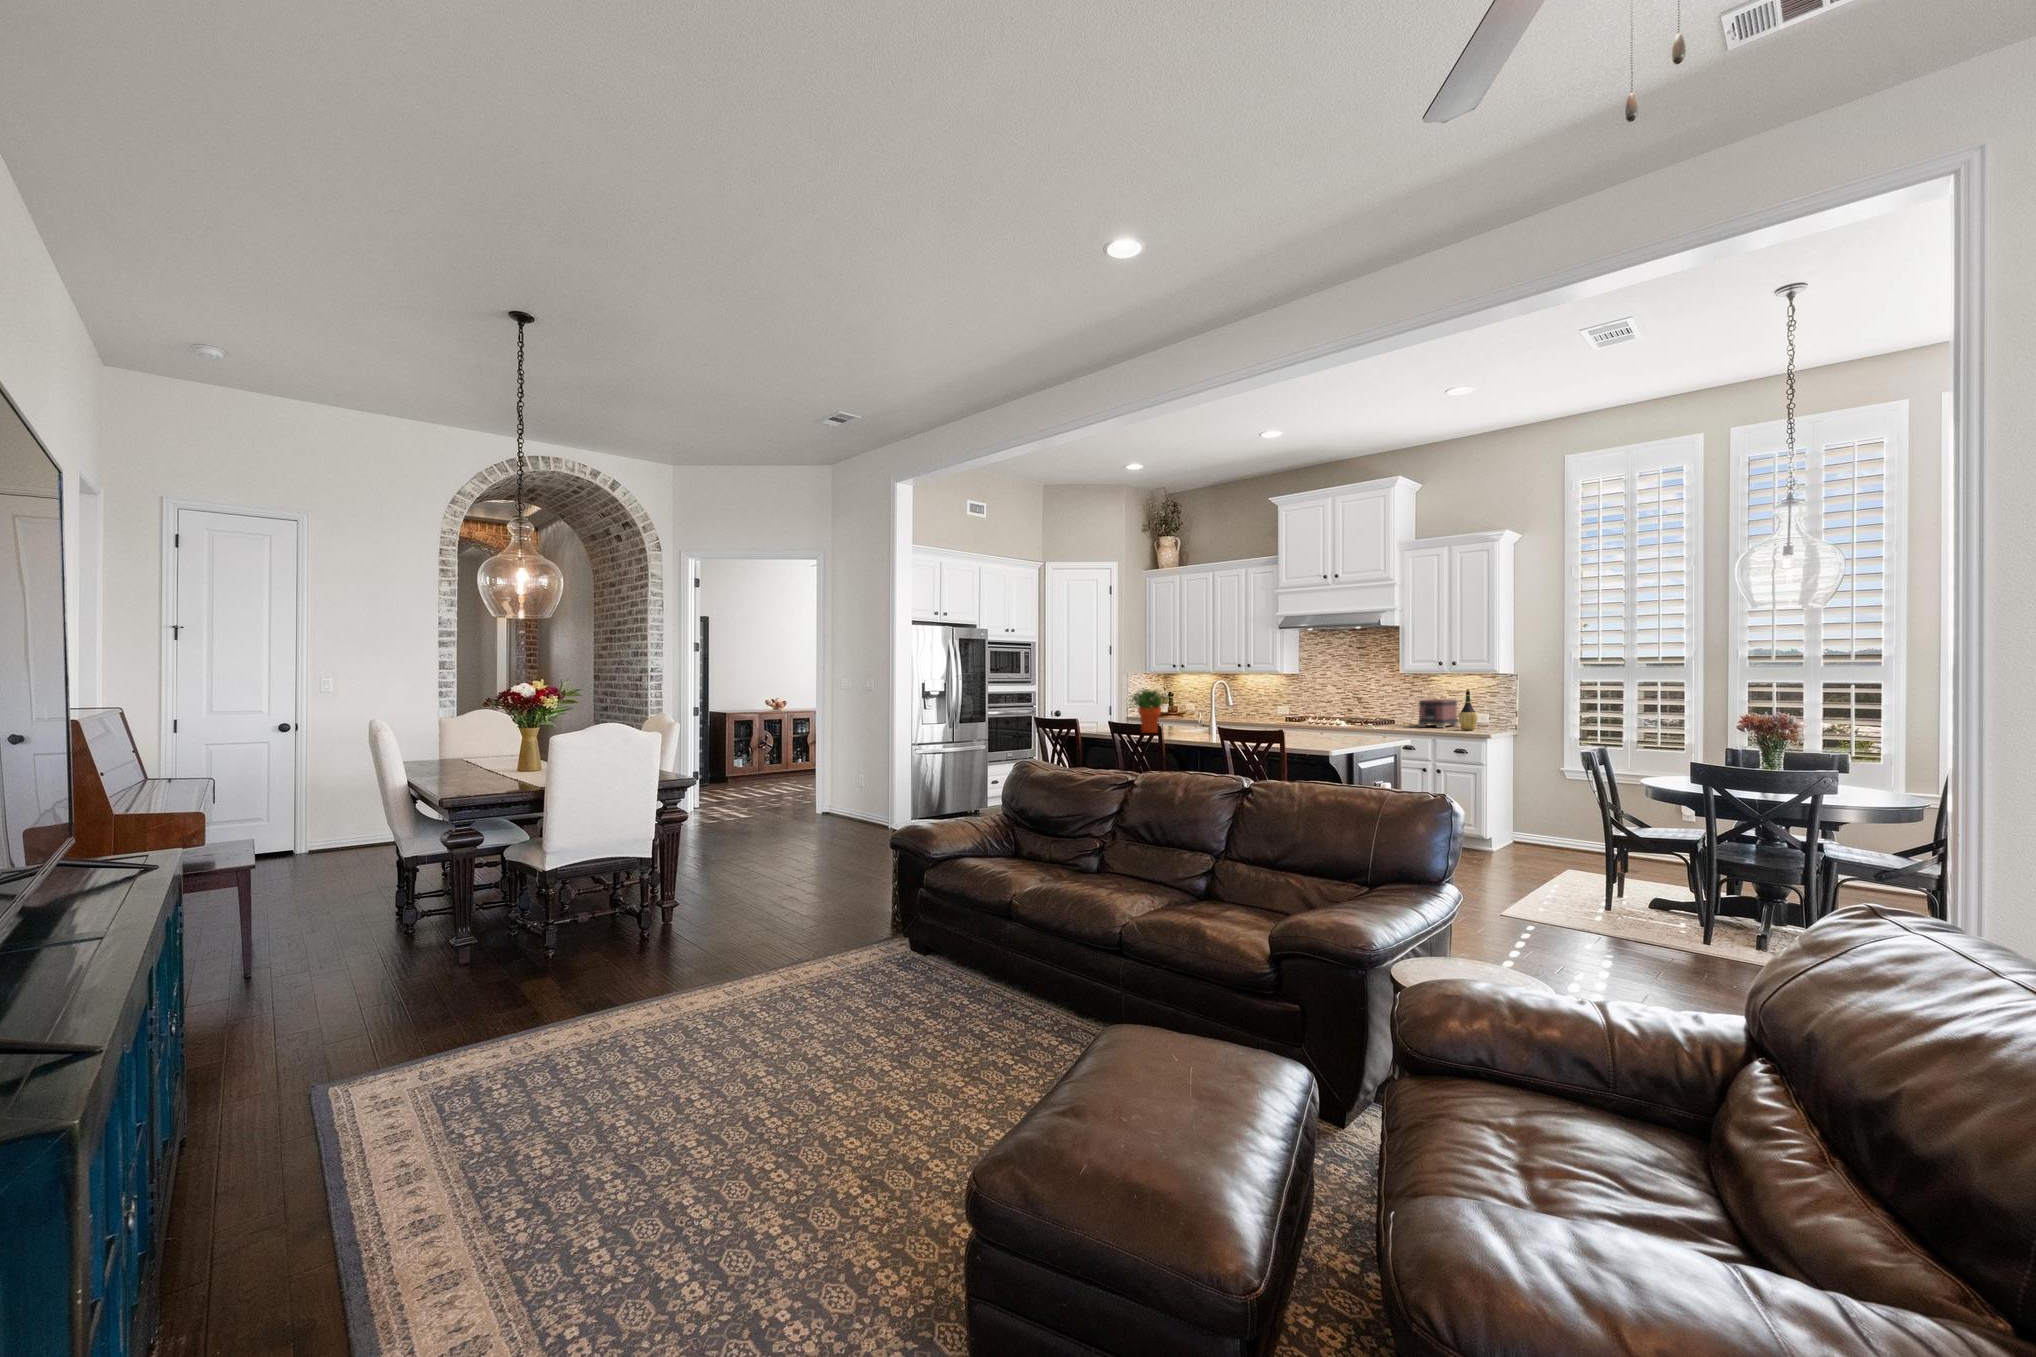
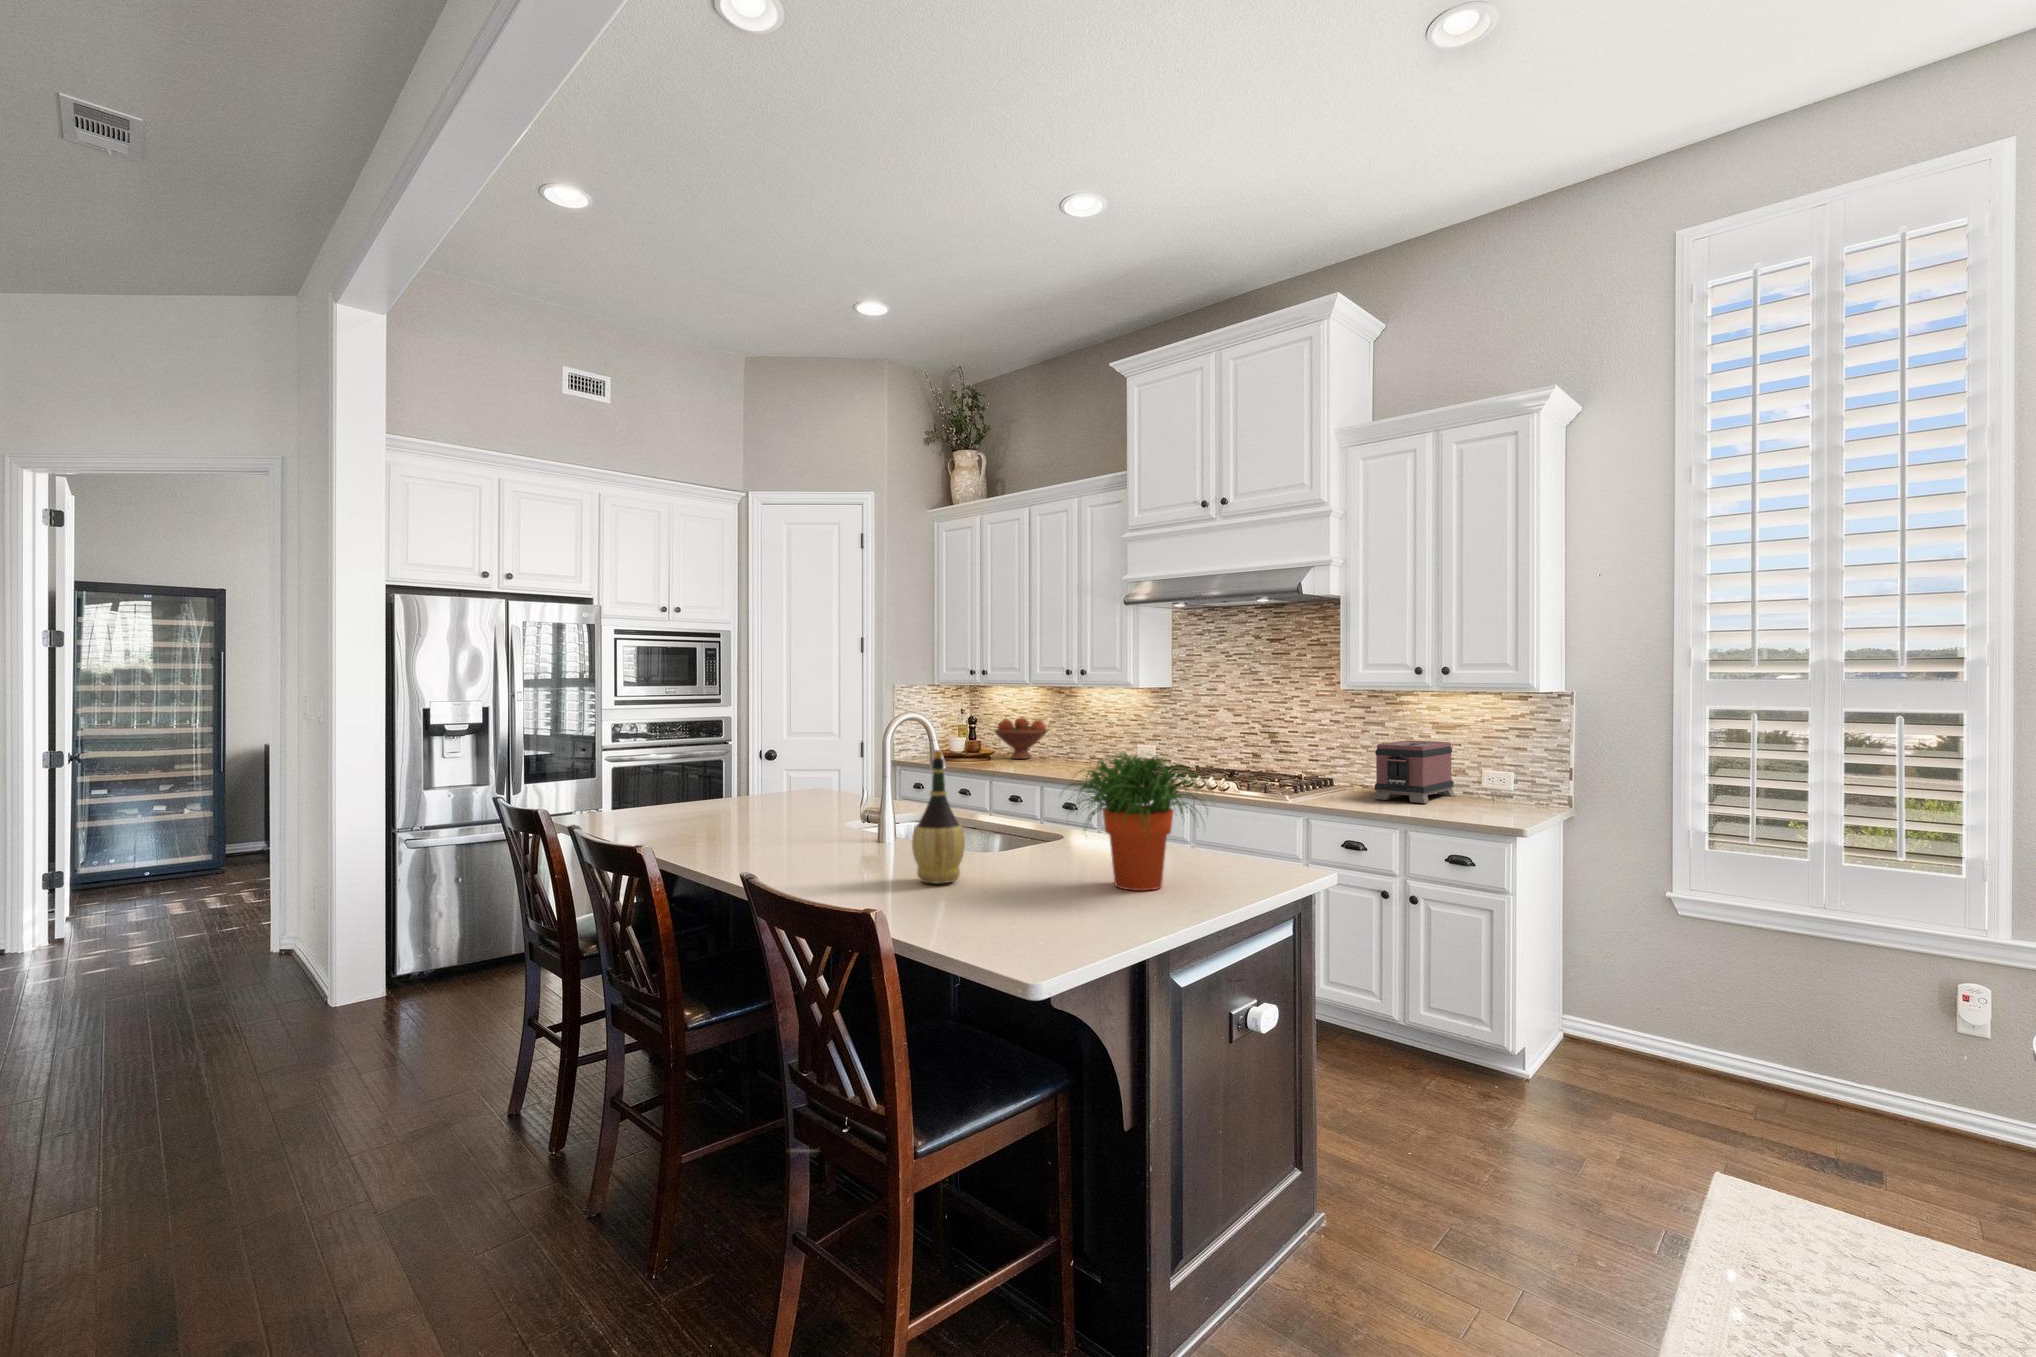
potted plant: present [1130,689,1168,733] -> present [1070,751,1213,891]
wine bottle: present [1459,689,1477,730] -> present [912,750,965,883]
fruit bowl: none [1190,693,1222,716] -> present [994,718,1047,759]

